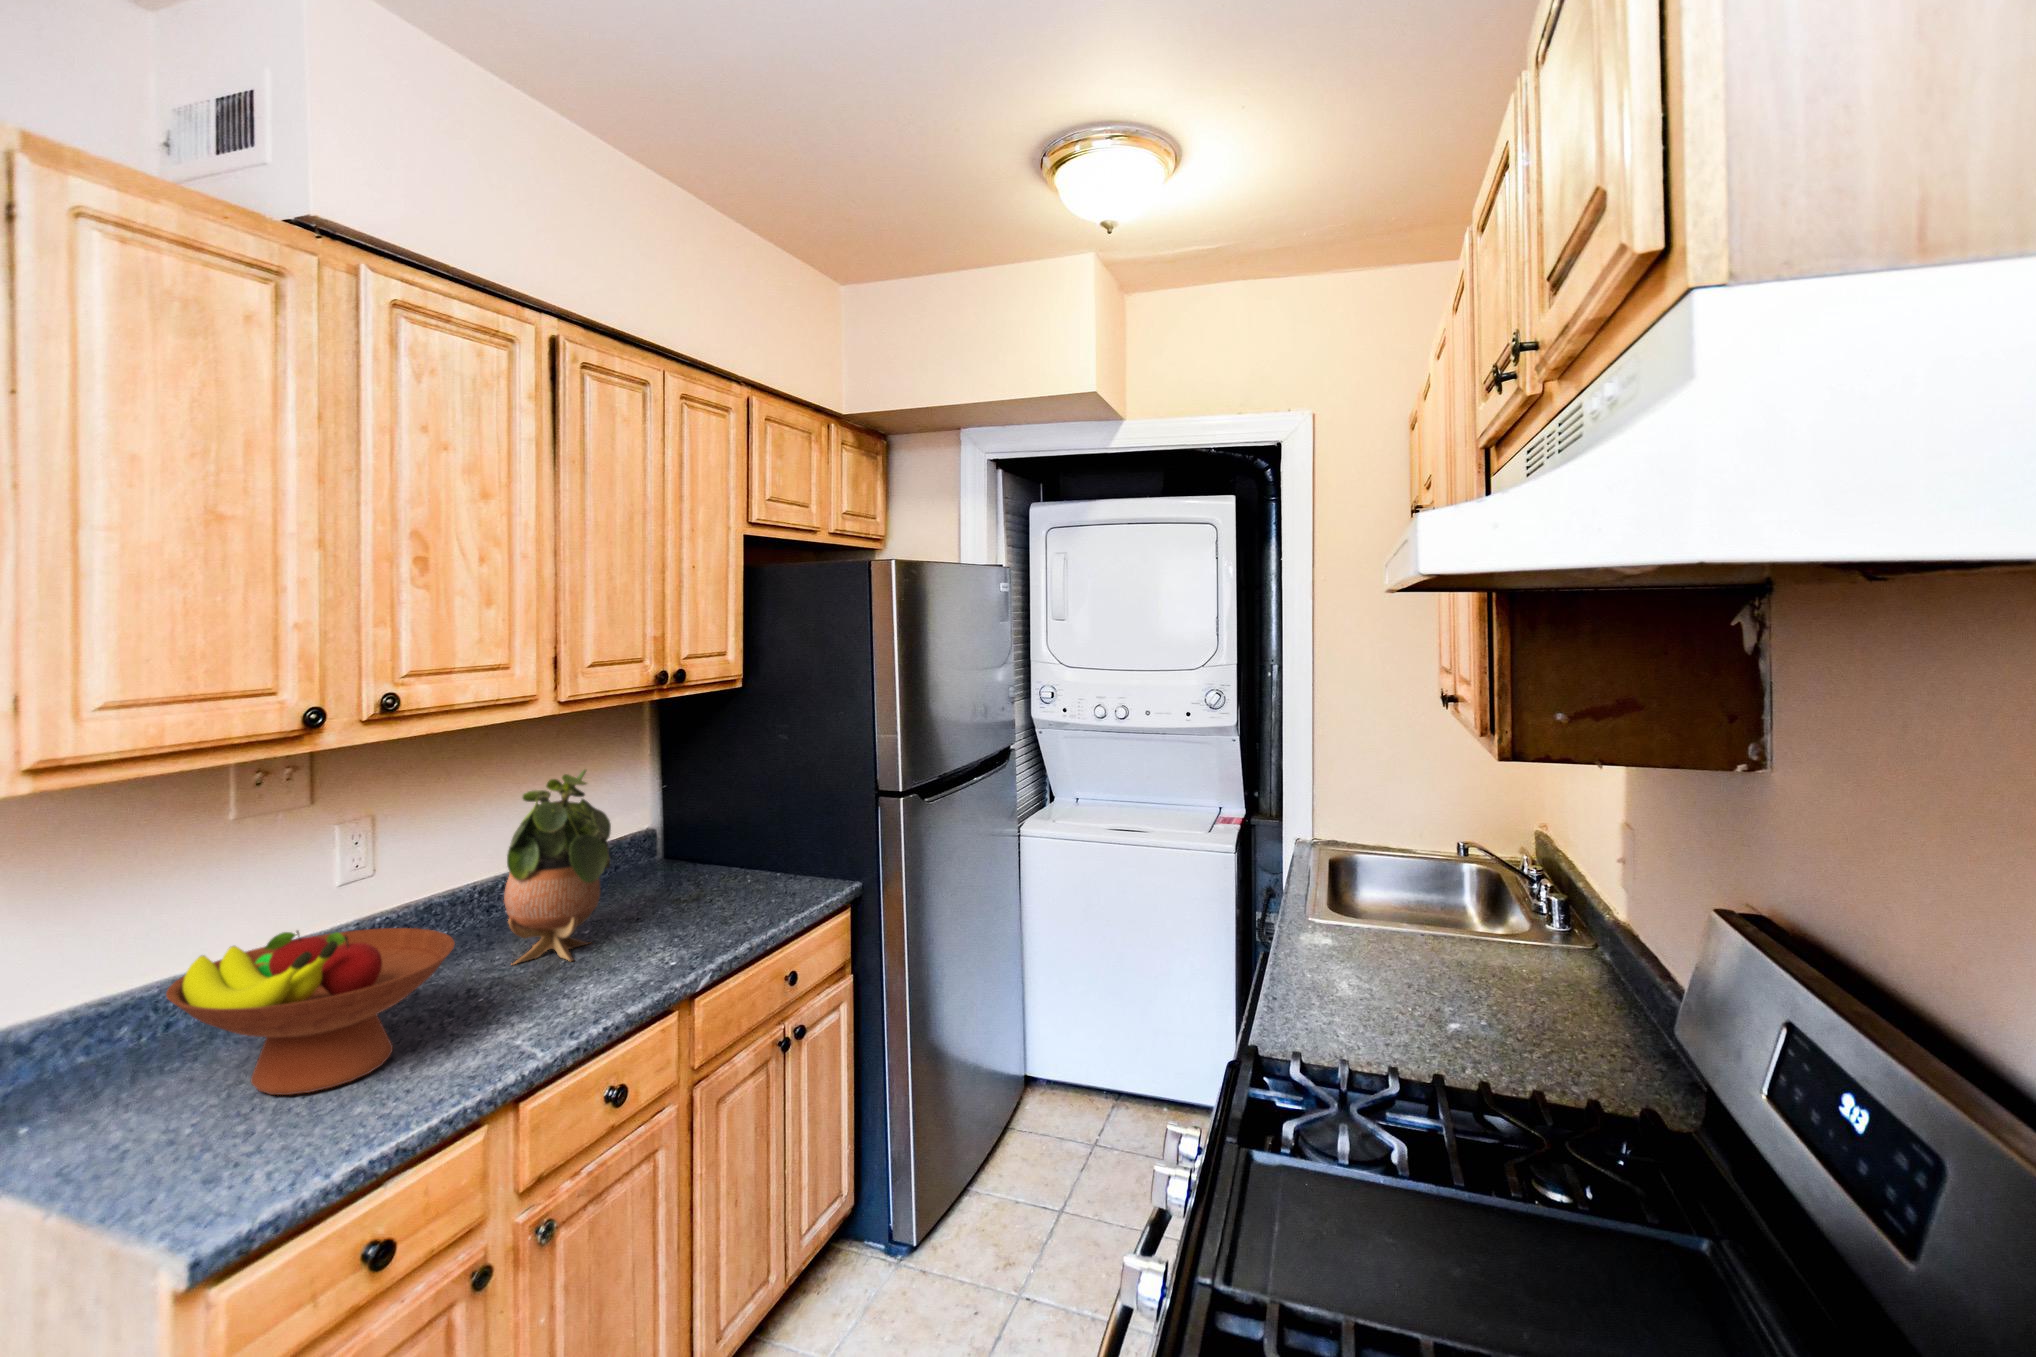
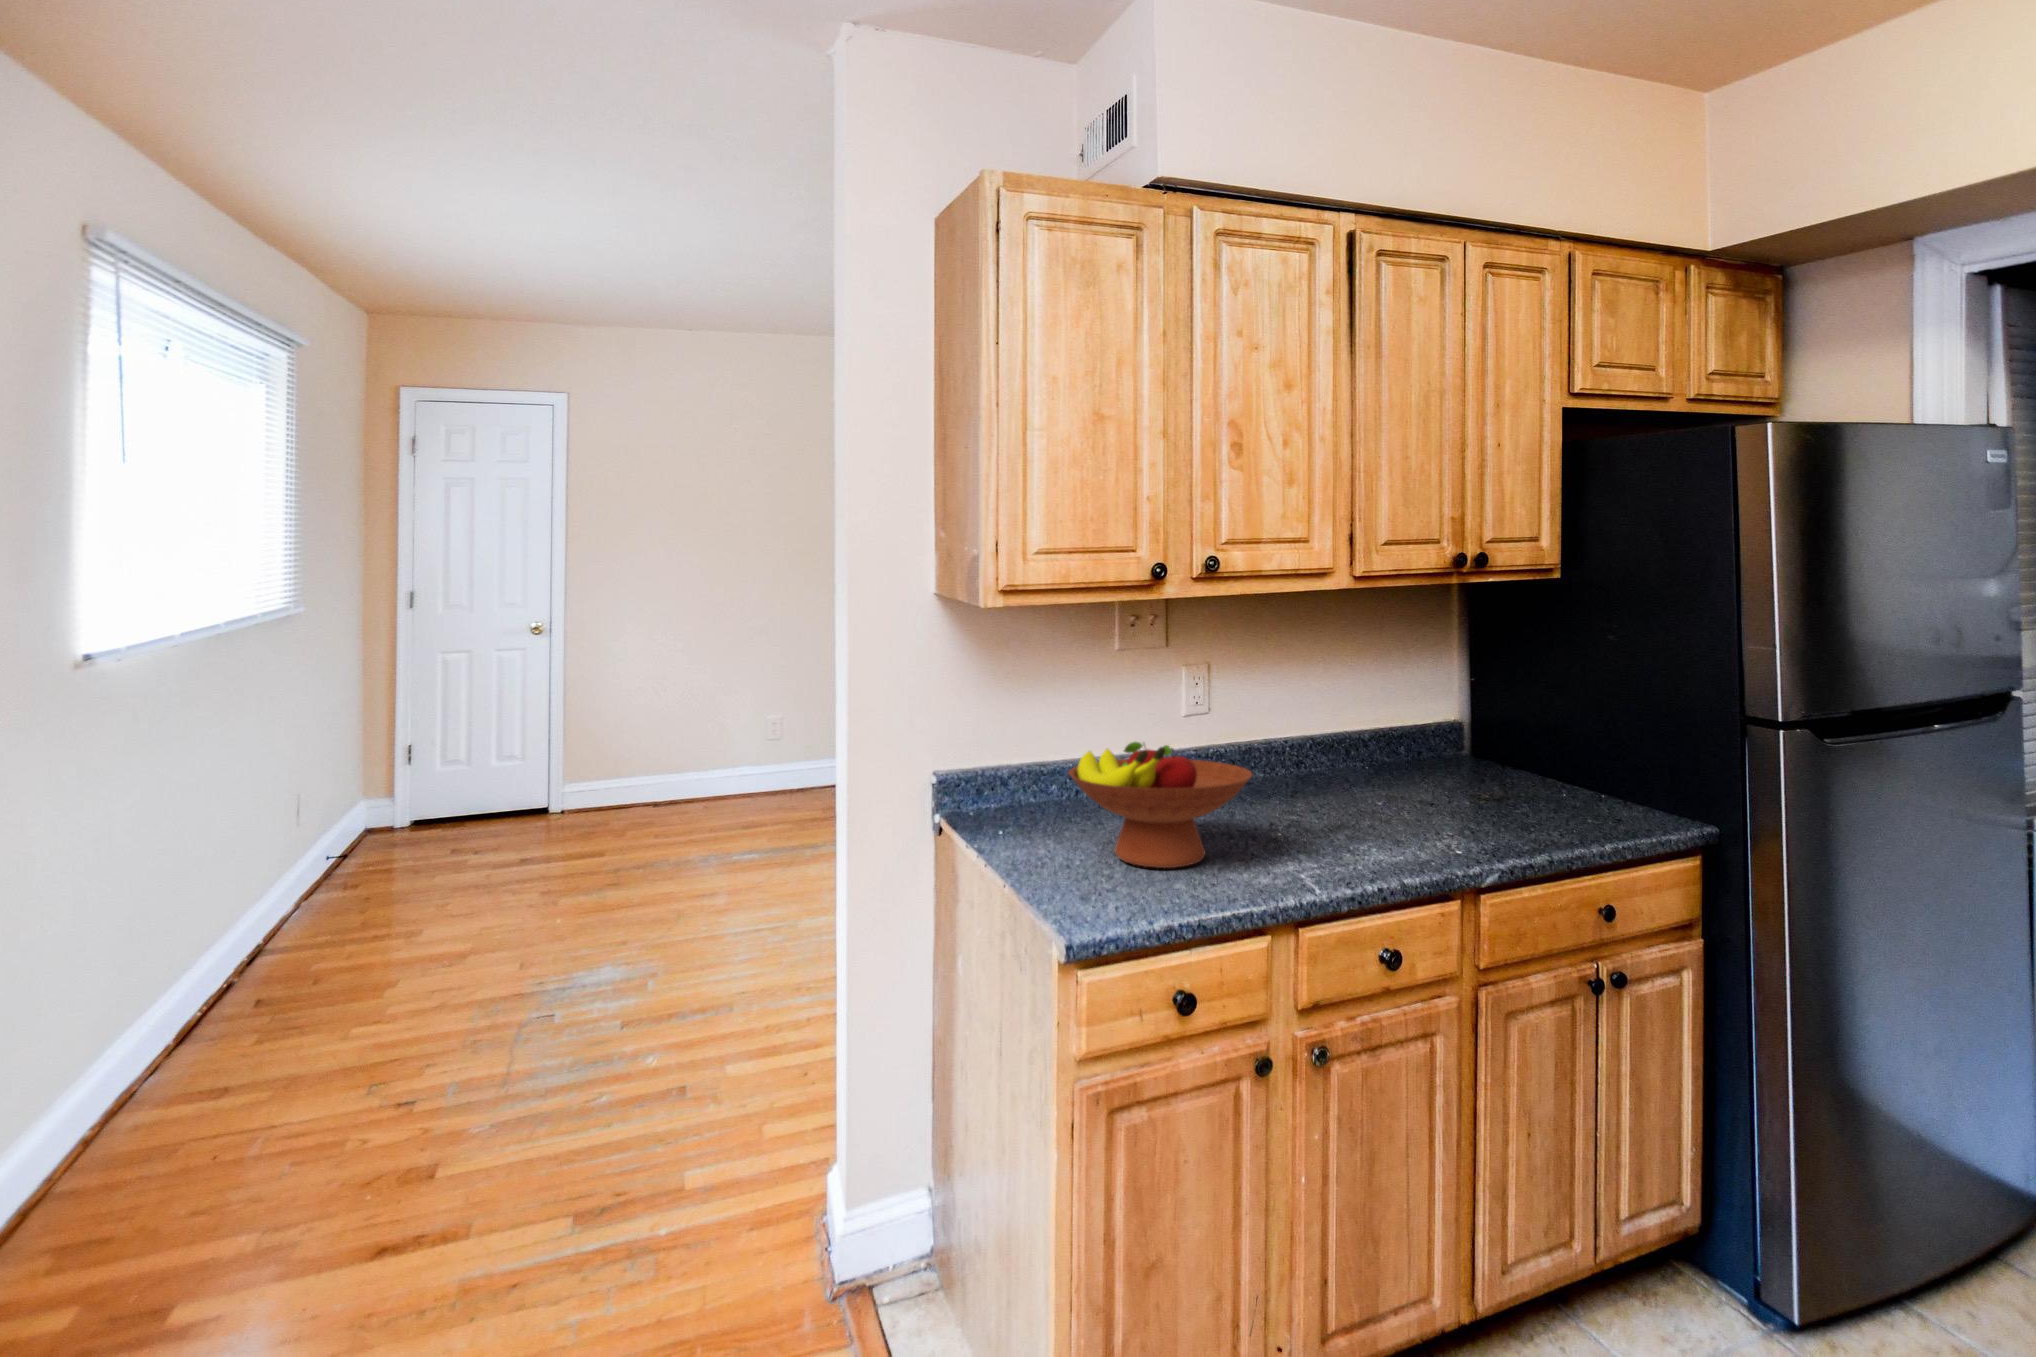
potted plant: present [504,769,611,965] -> none [1300,648,1398,829]

